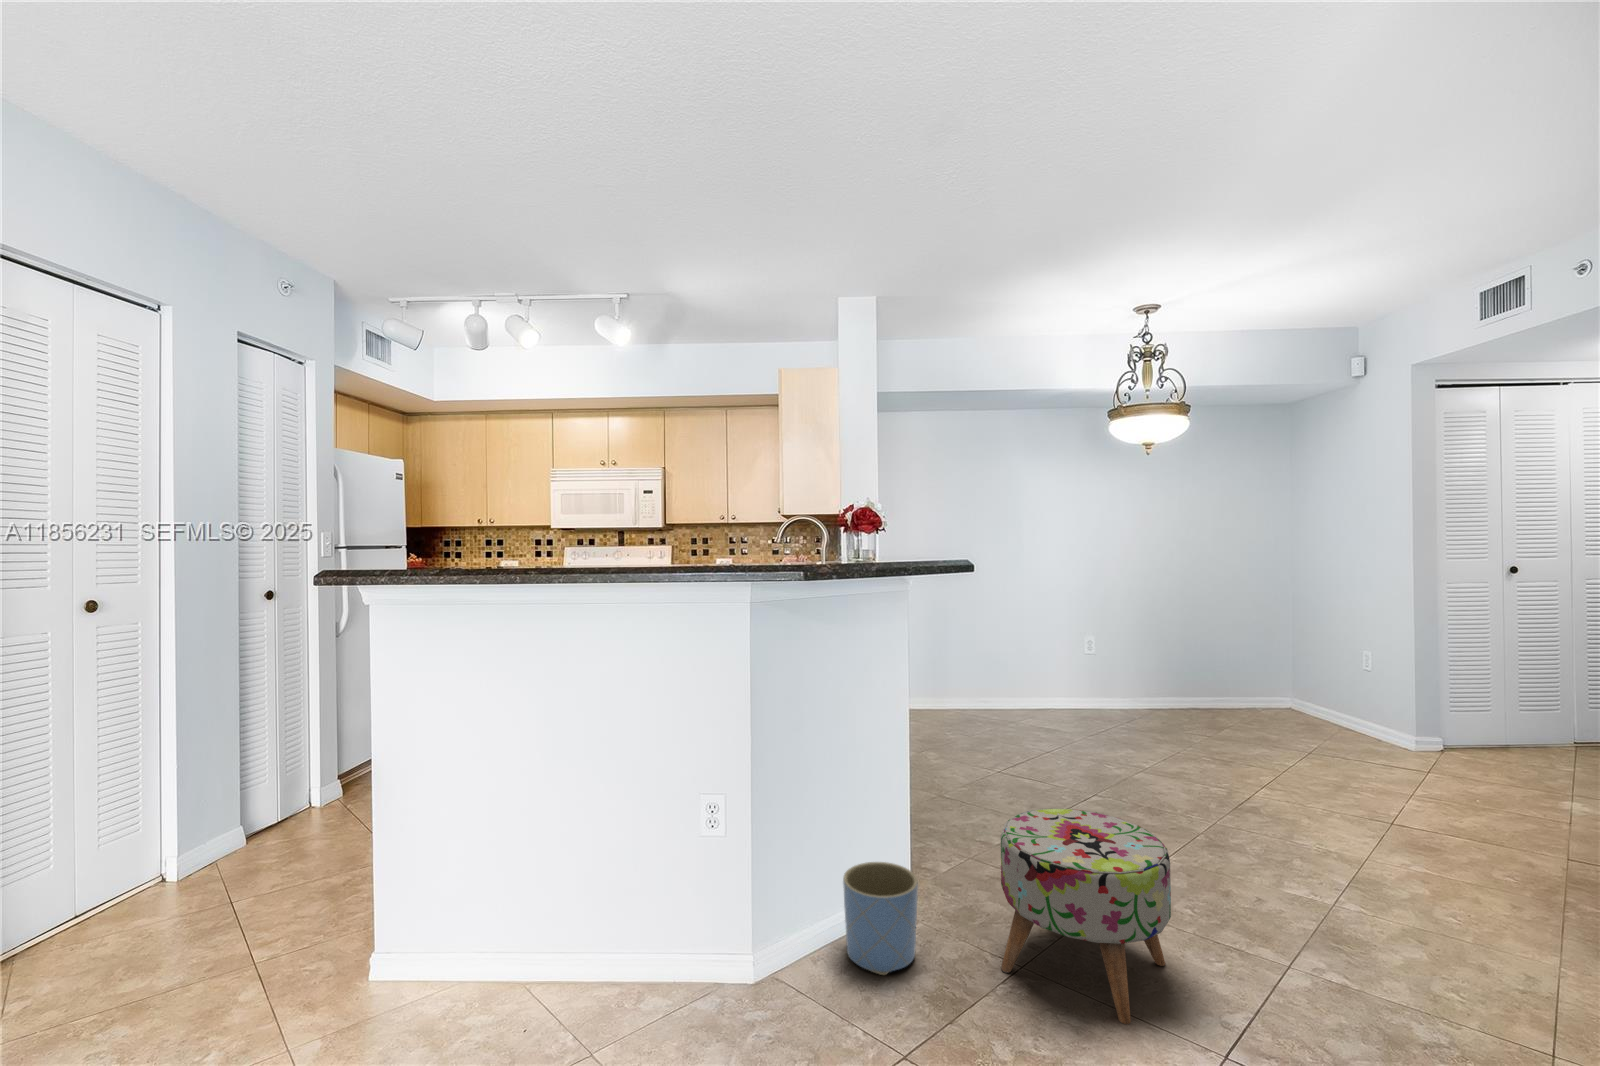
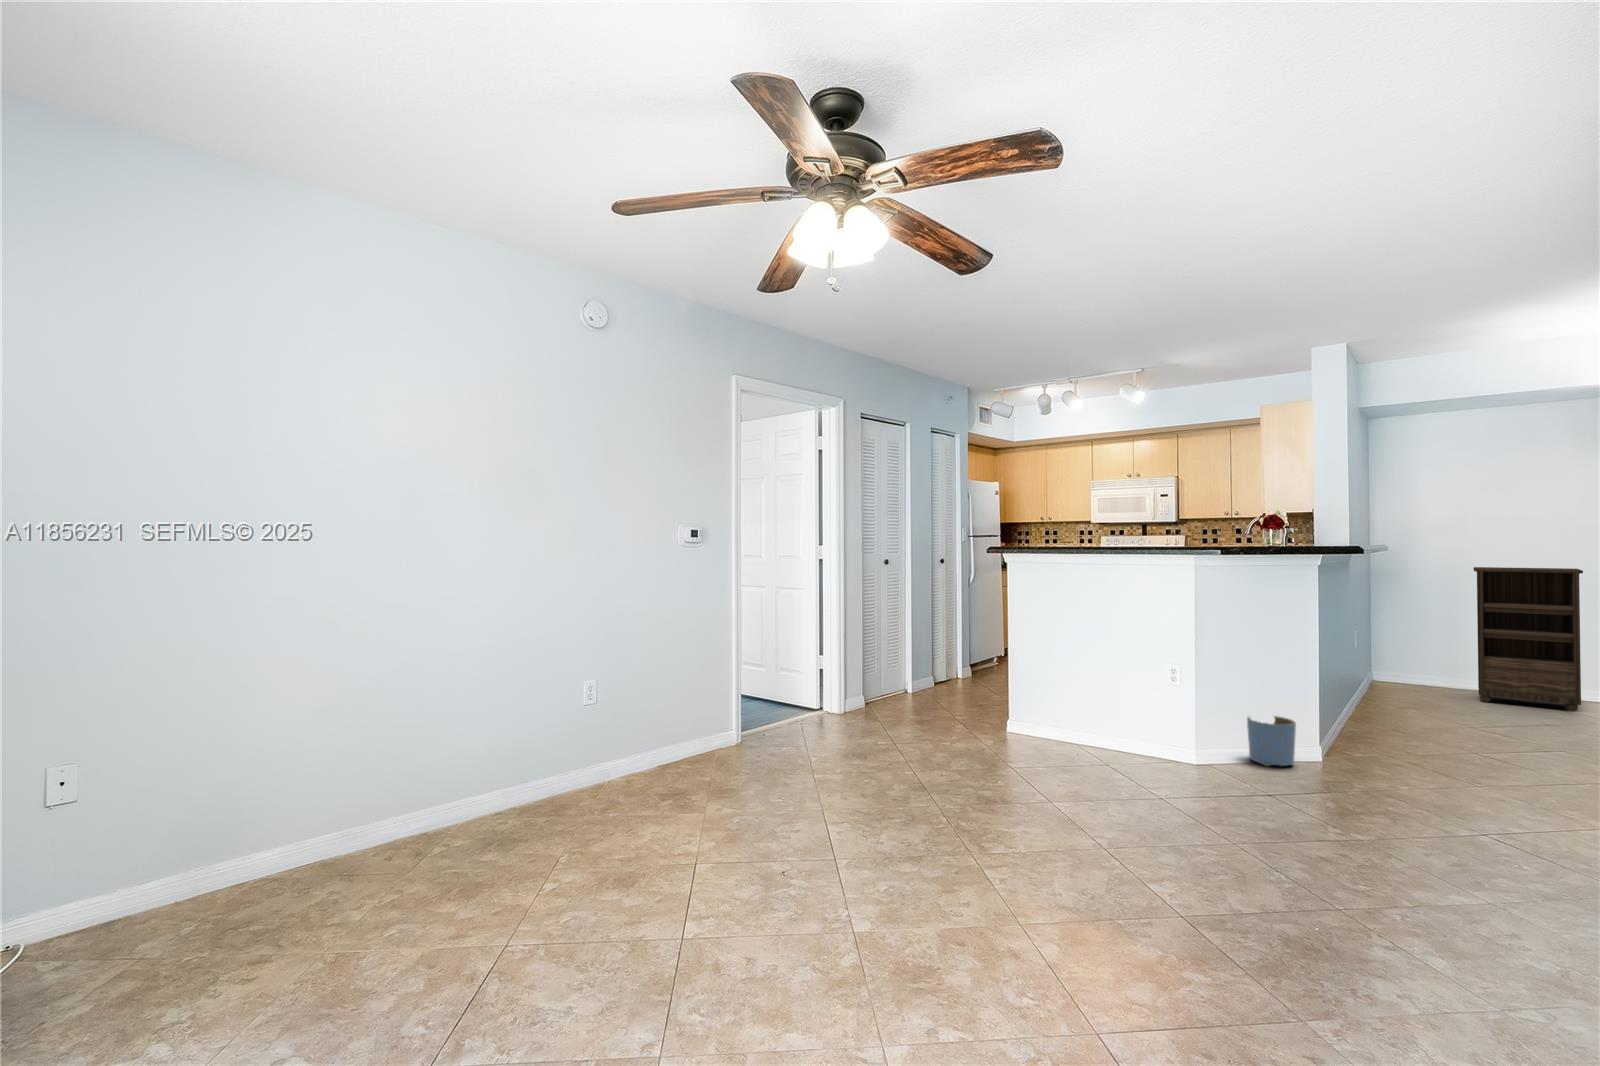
bookshelf: none [947,578,1037,722] -> present [1474,567,1583,711]
ottoman: present [1001,808,1171,1024] -> none [1348,701,1479,804]

